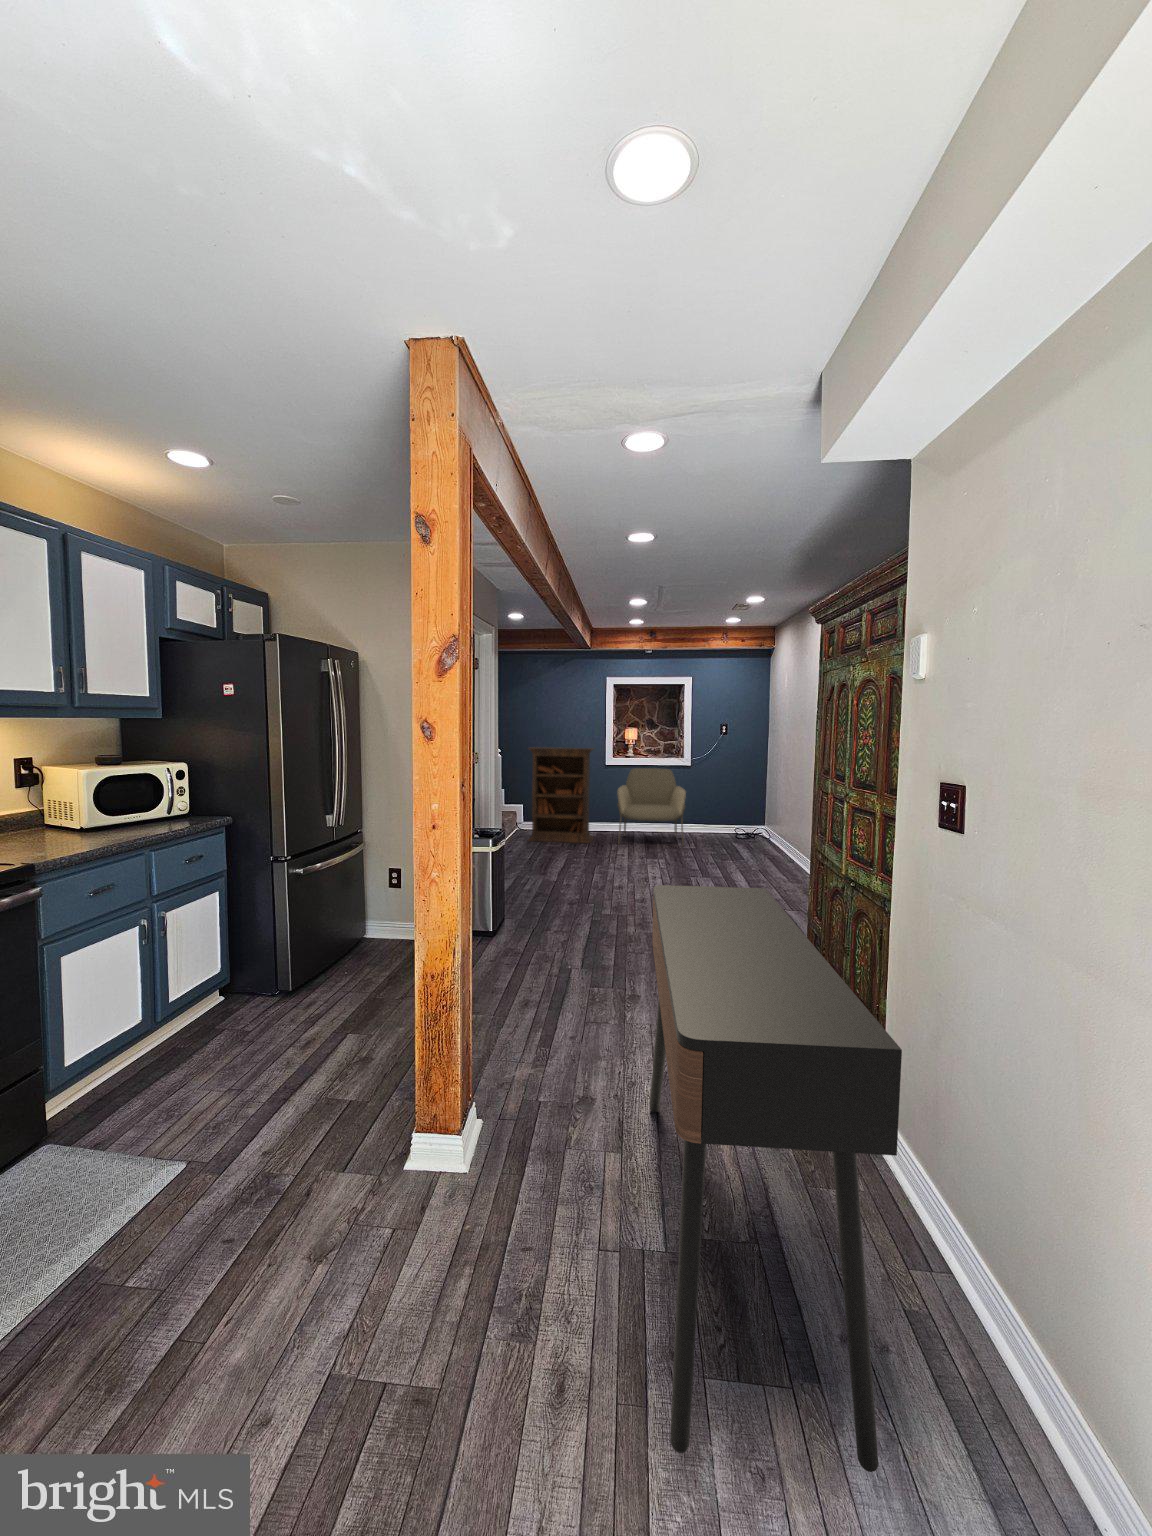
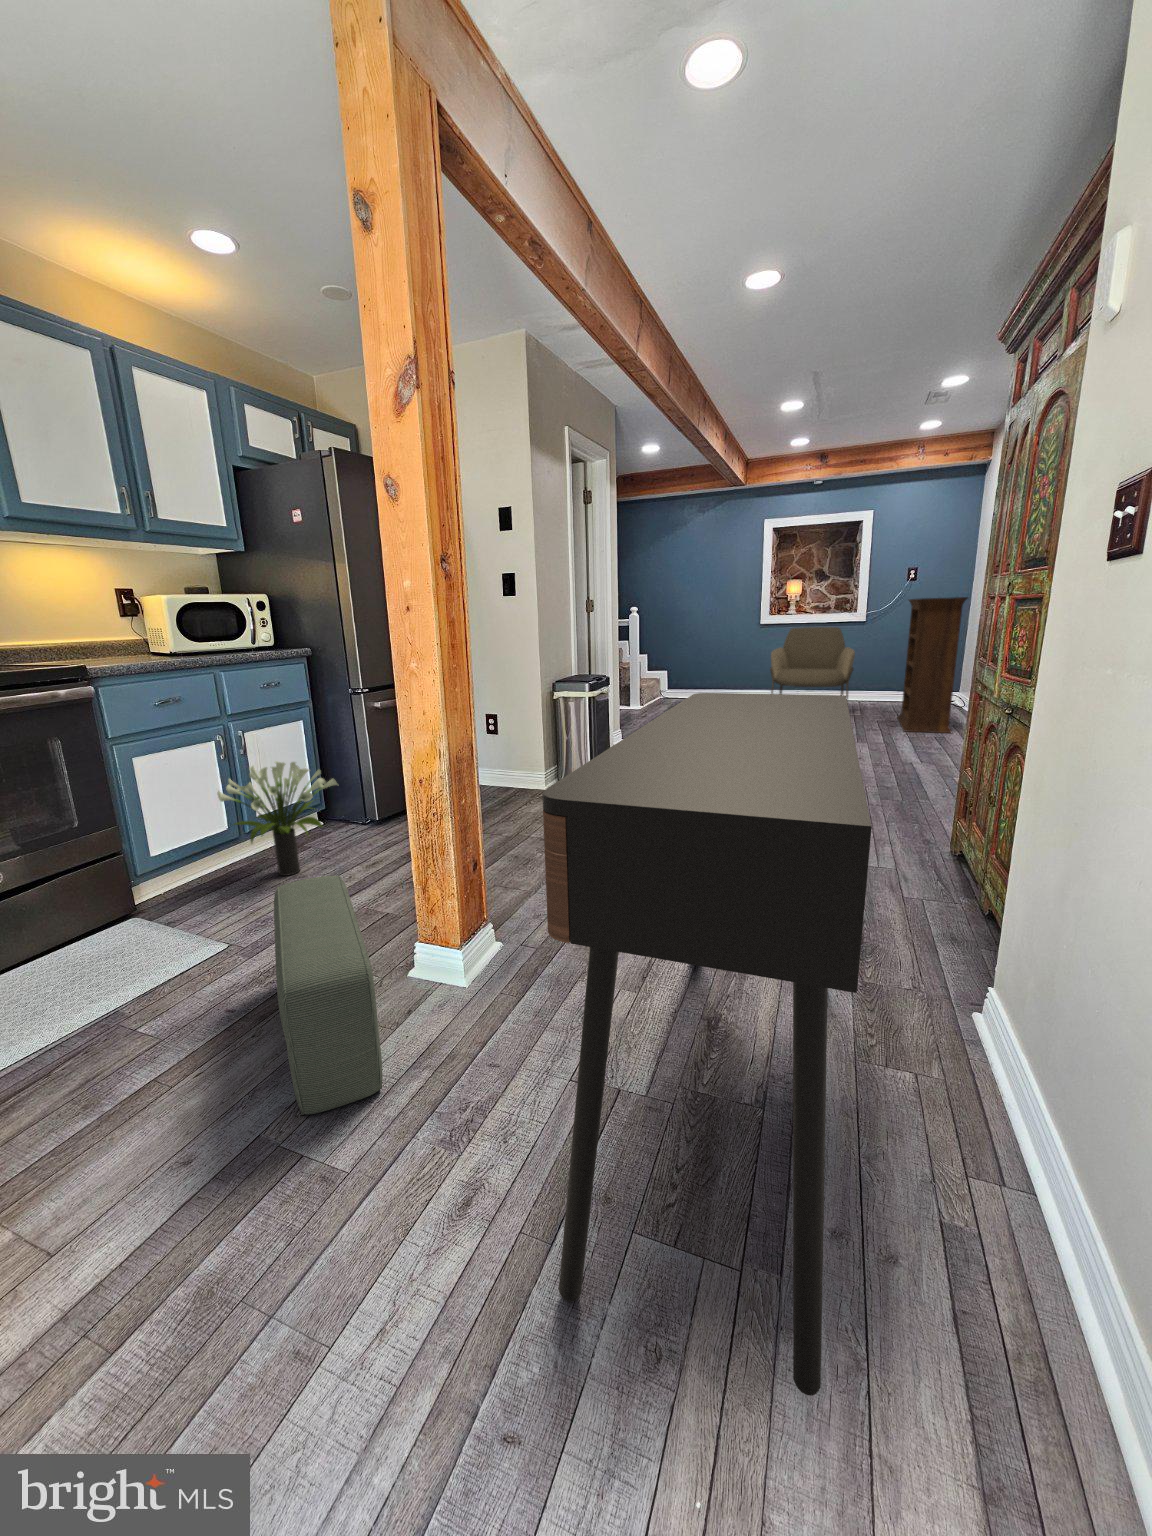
bookcase: present [528,747,594,843] -> present [897,597,968,733]
potted plant: none [146,942,275,1067] -> present [218,761,337,876]
pouf: none [275,1073,434,1340] -> present [274,875,383,1115]

